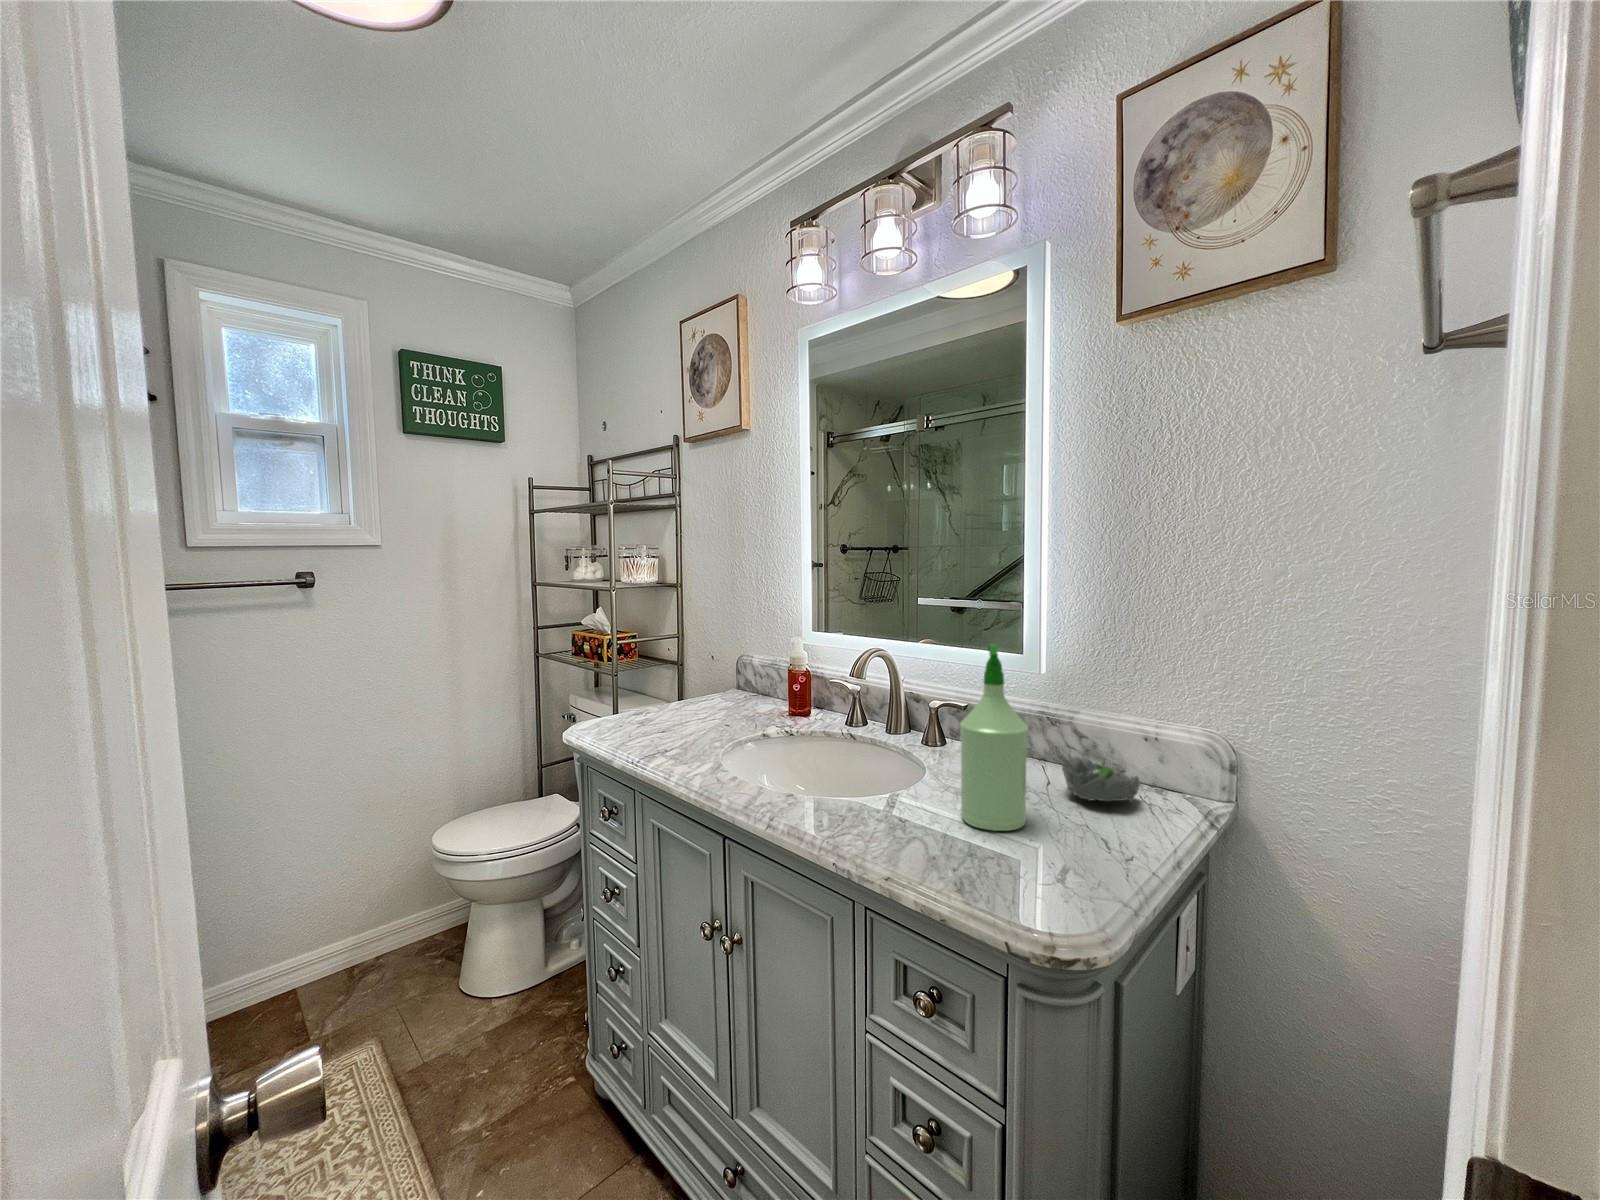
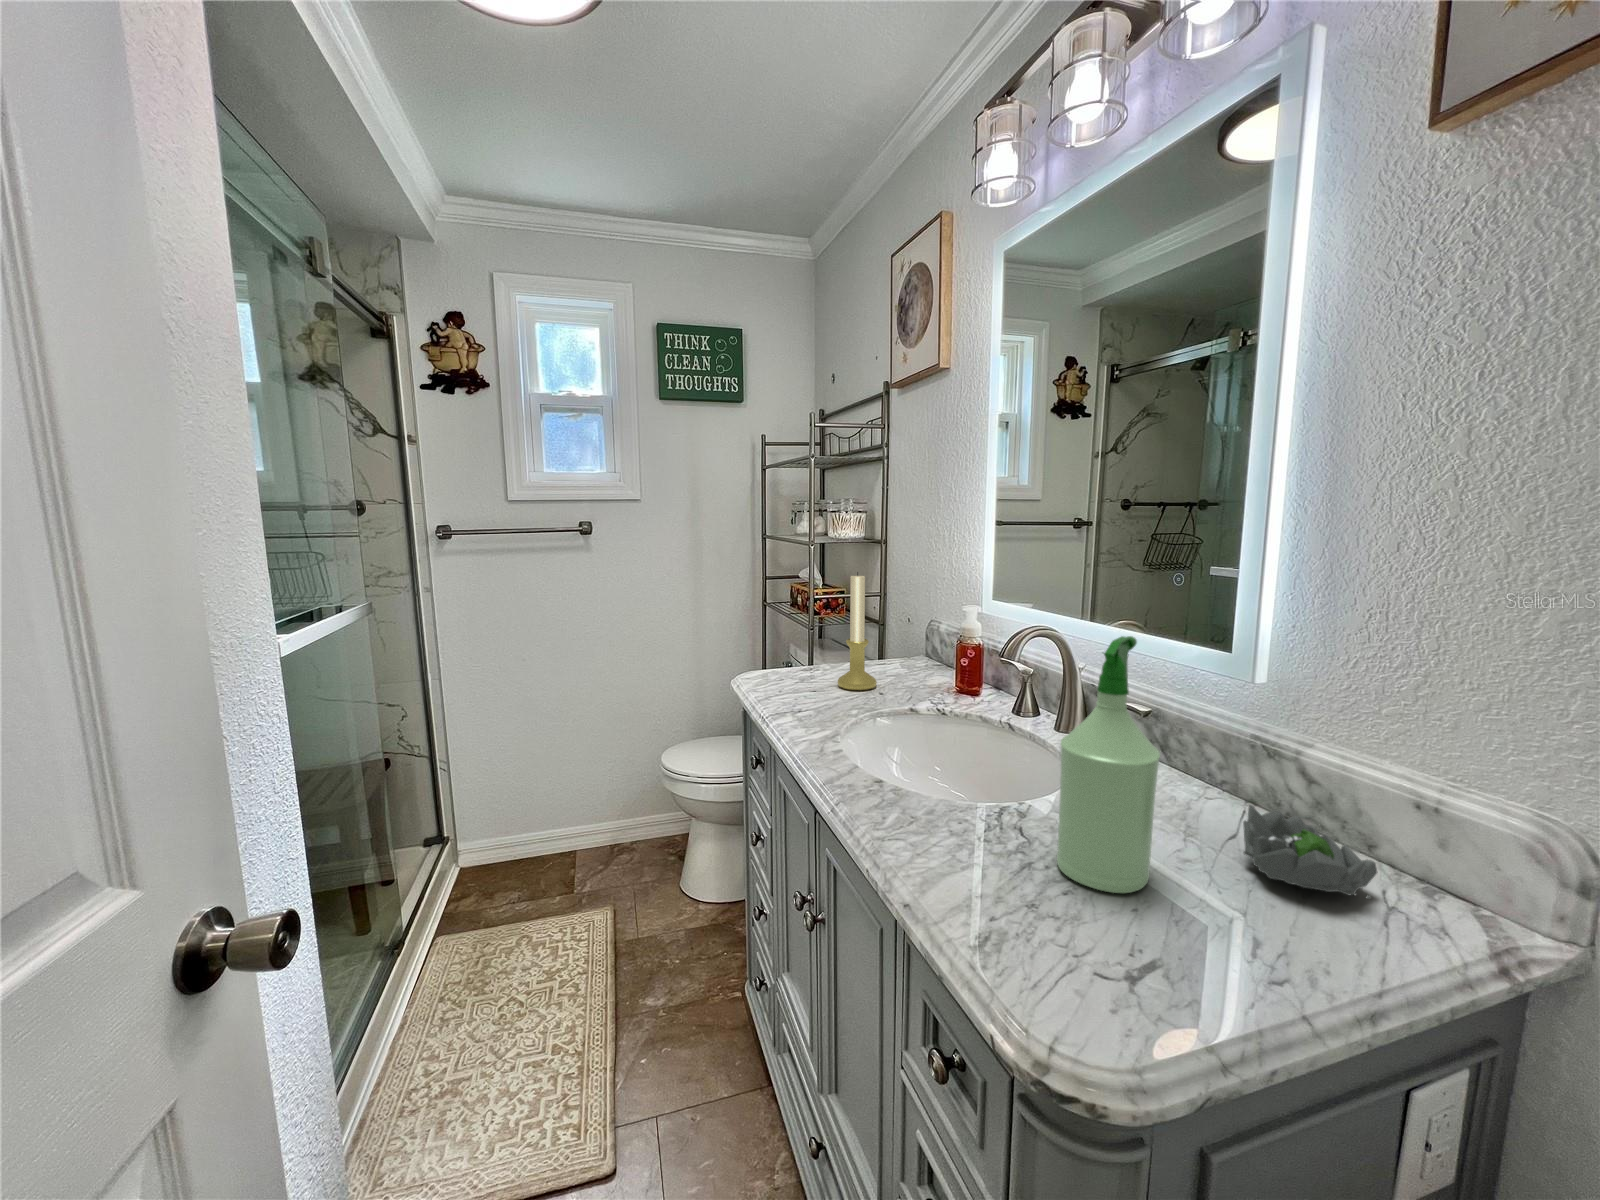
candle holder: none [681,613,719,727] -> present [837,572,877,690]

